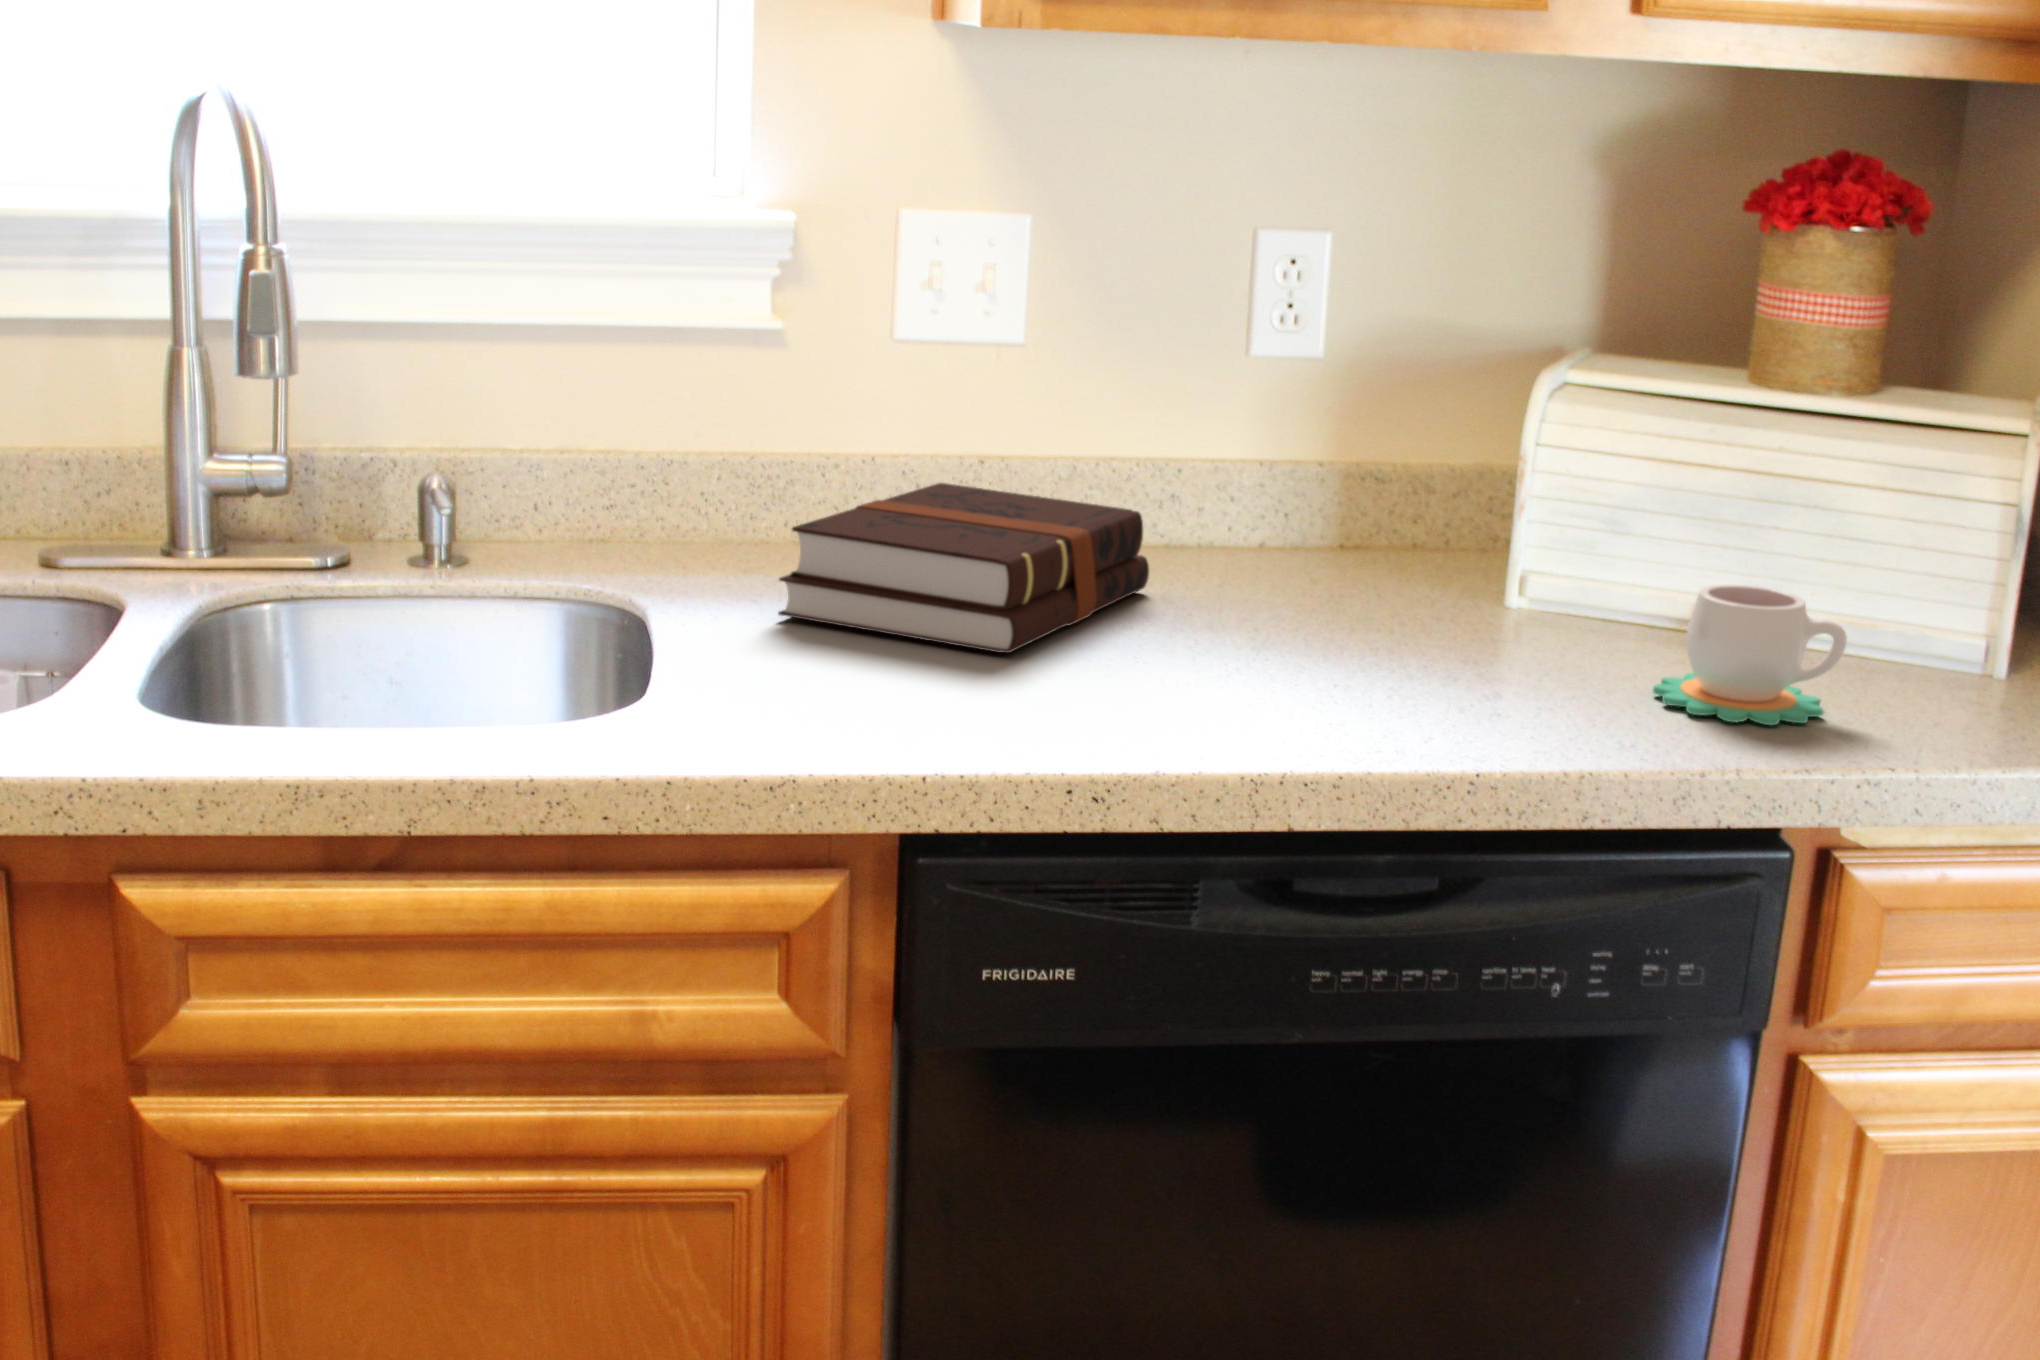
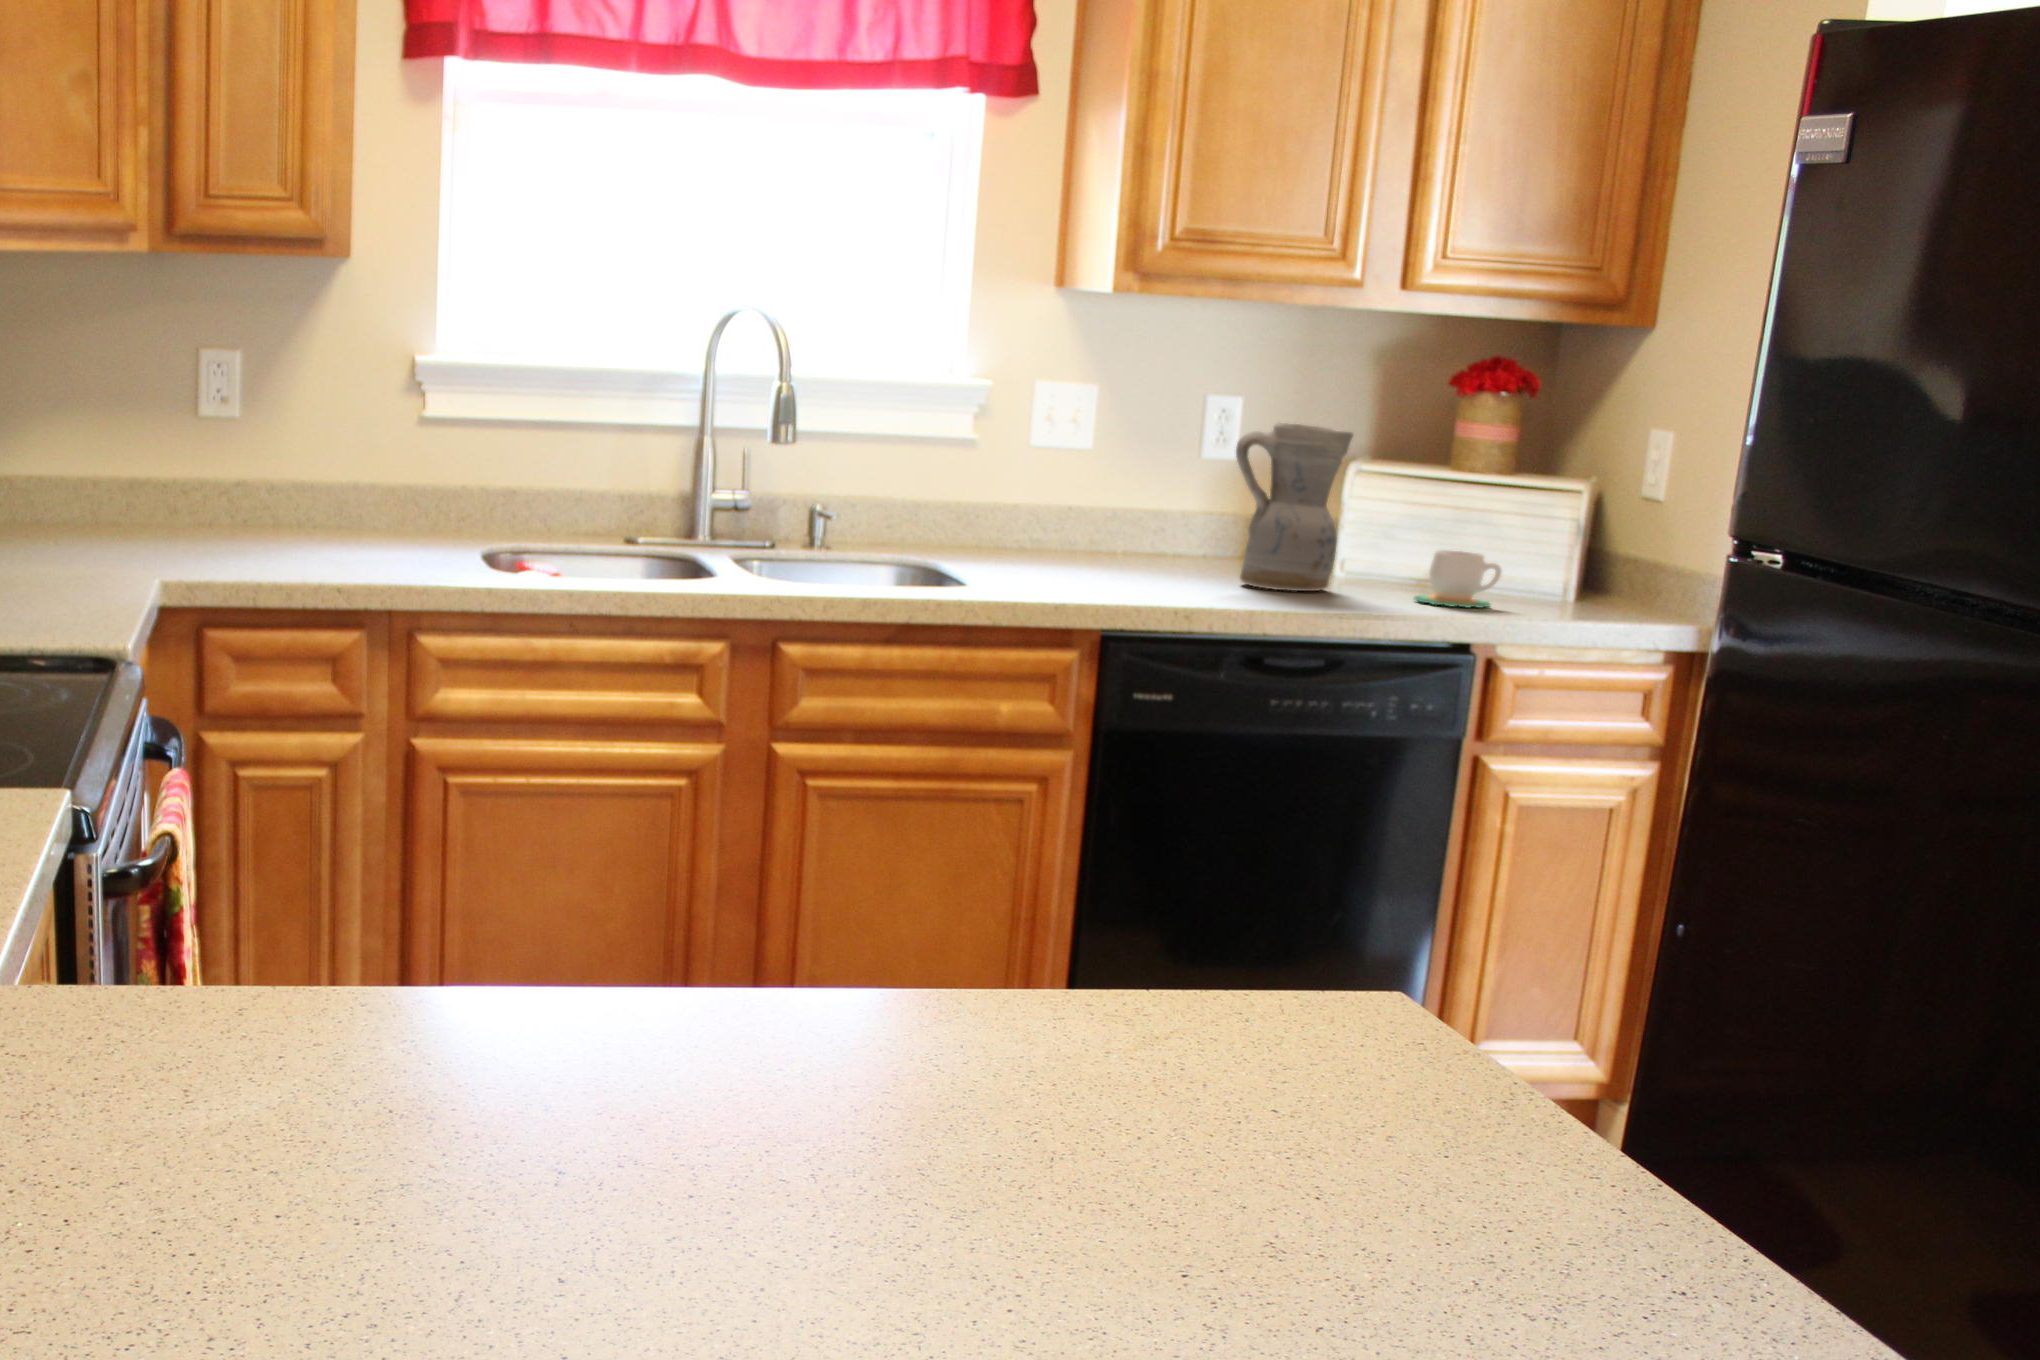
ceramic pitcher: none [1269,304,1518,666] -> present [1236,423,1353,591]
hardback book: present [778,483,1149,653] -> none [995,520,1159,582]

